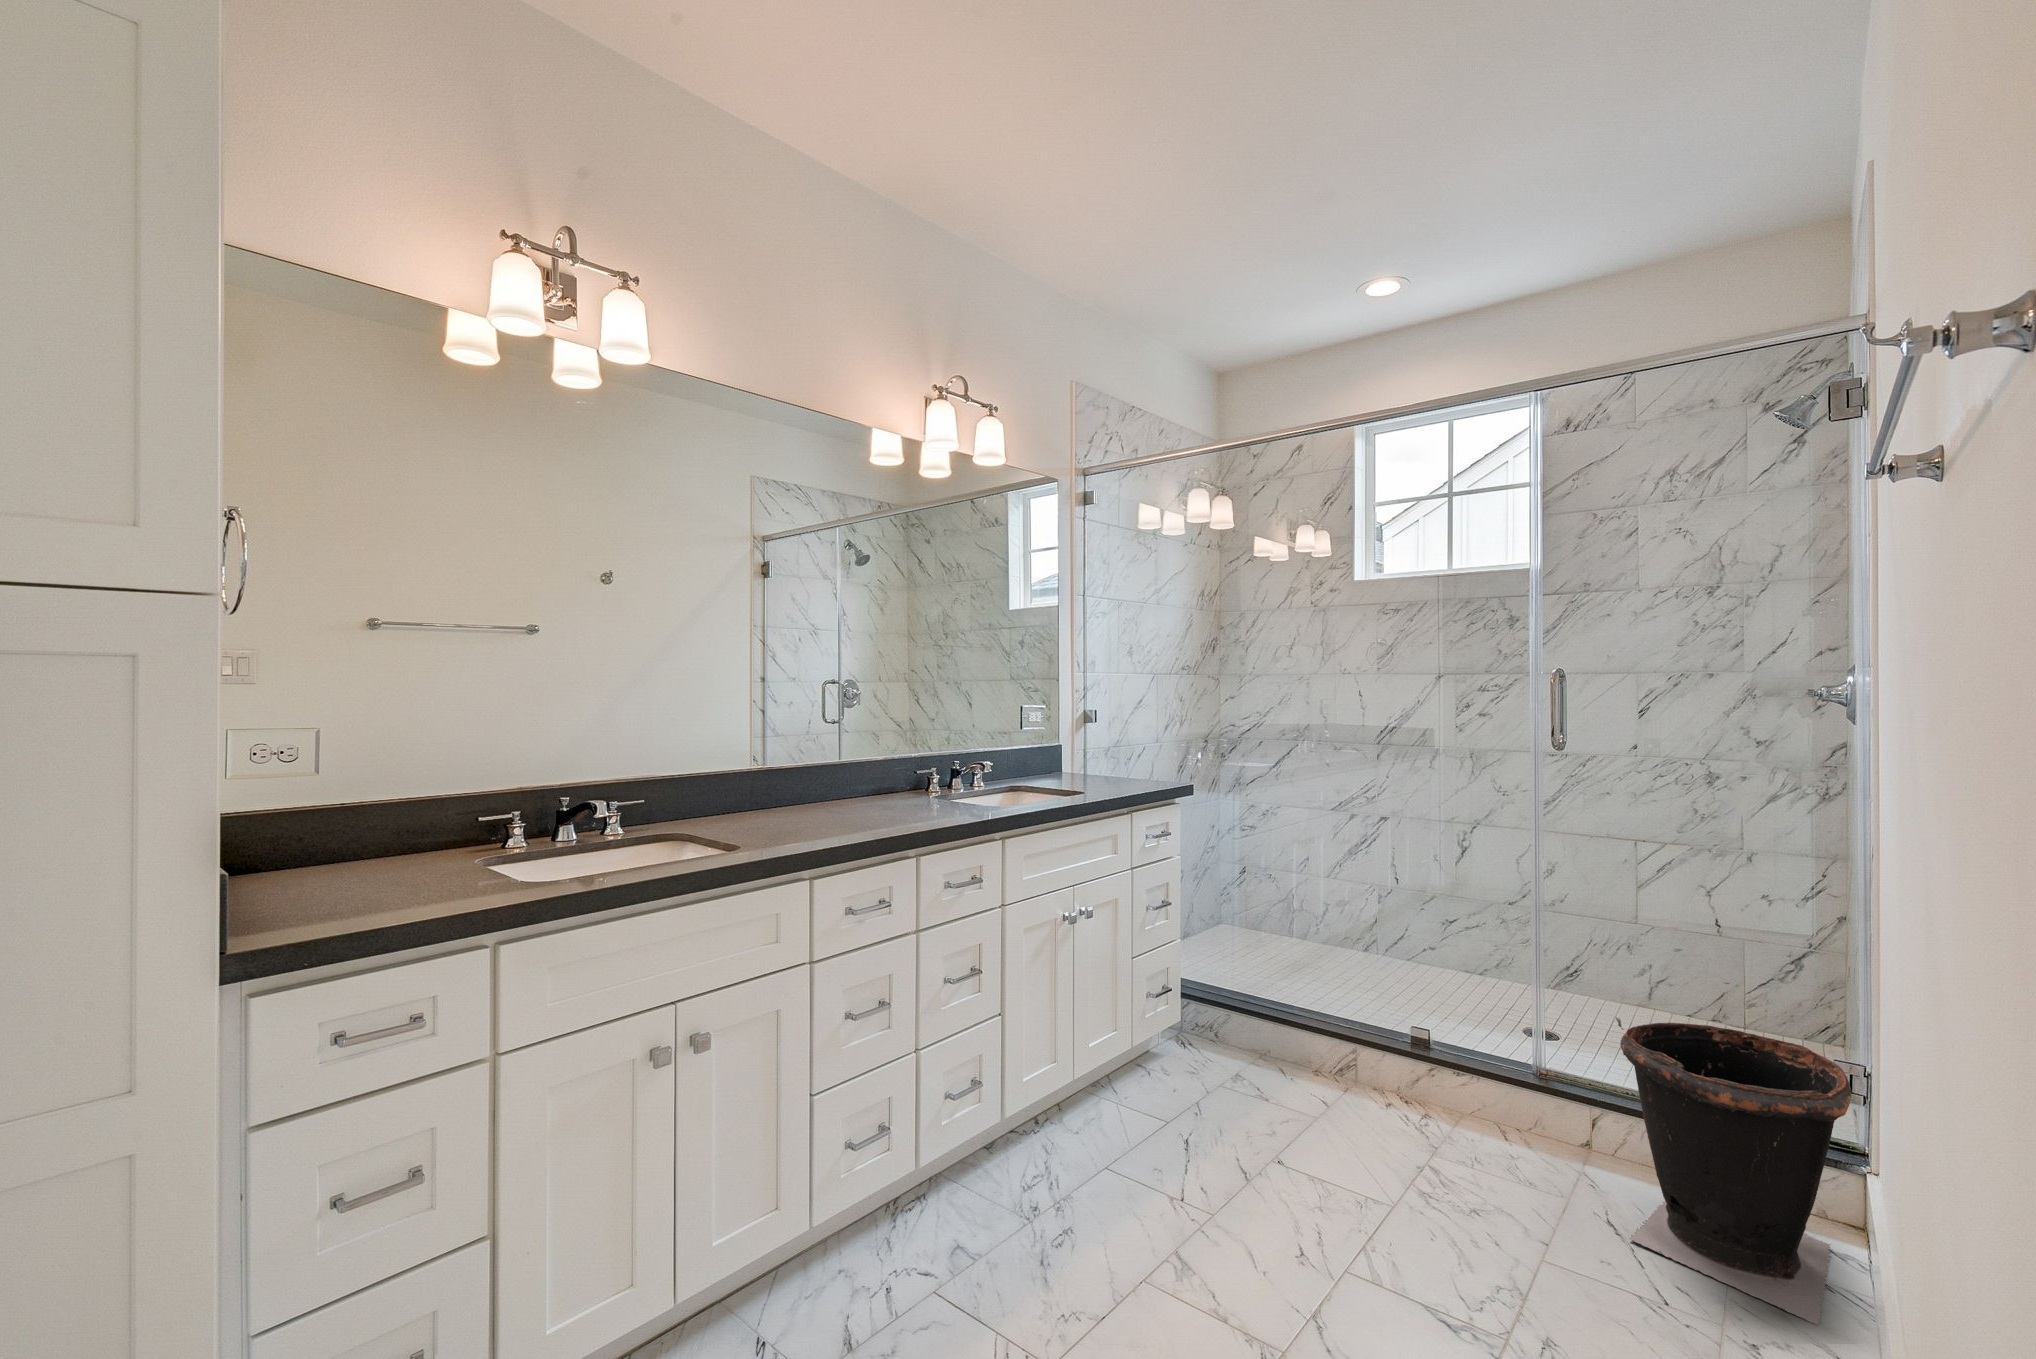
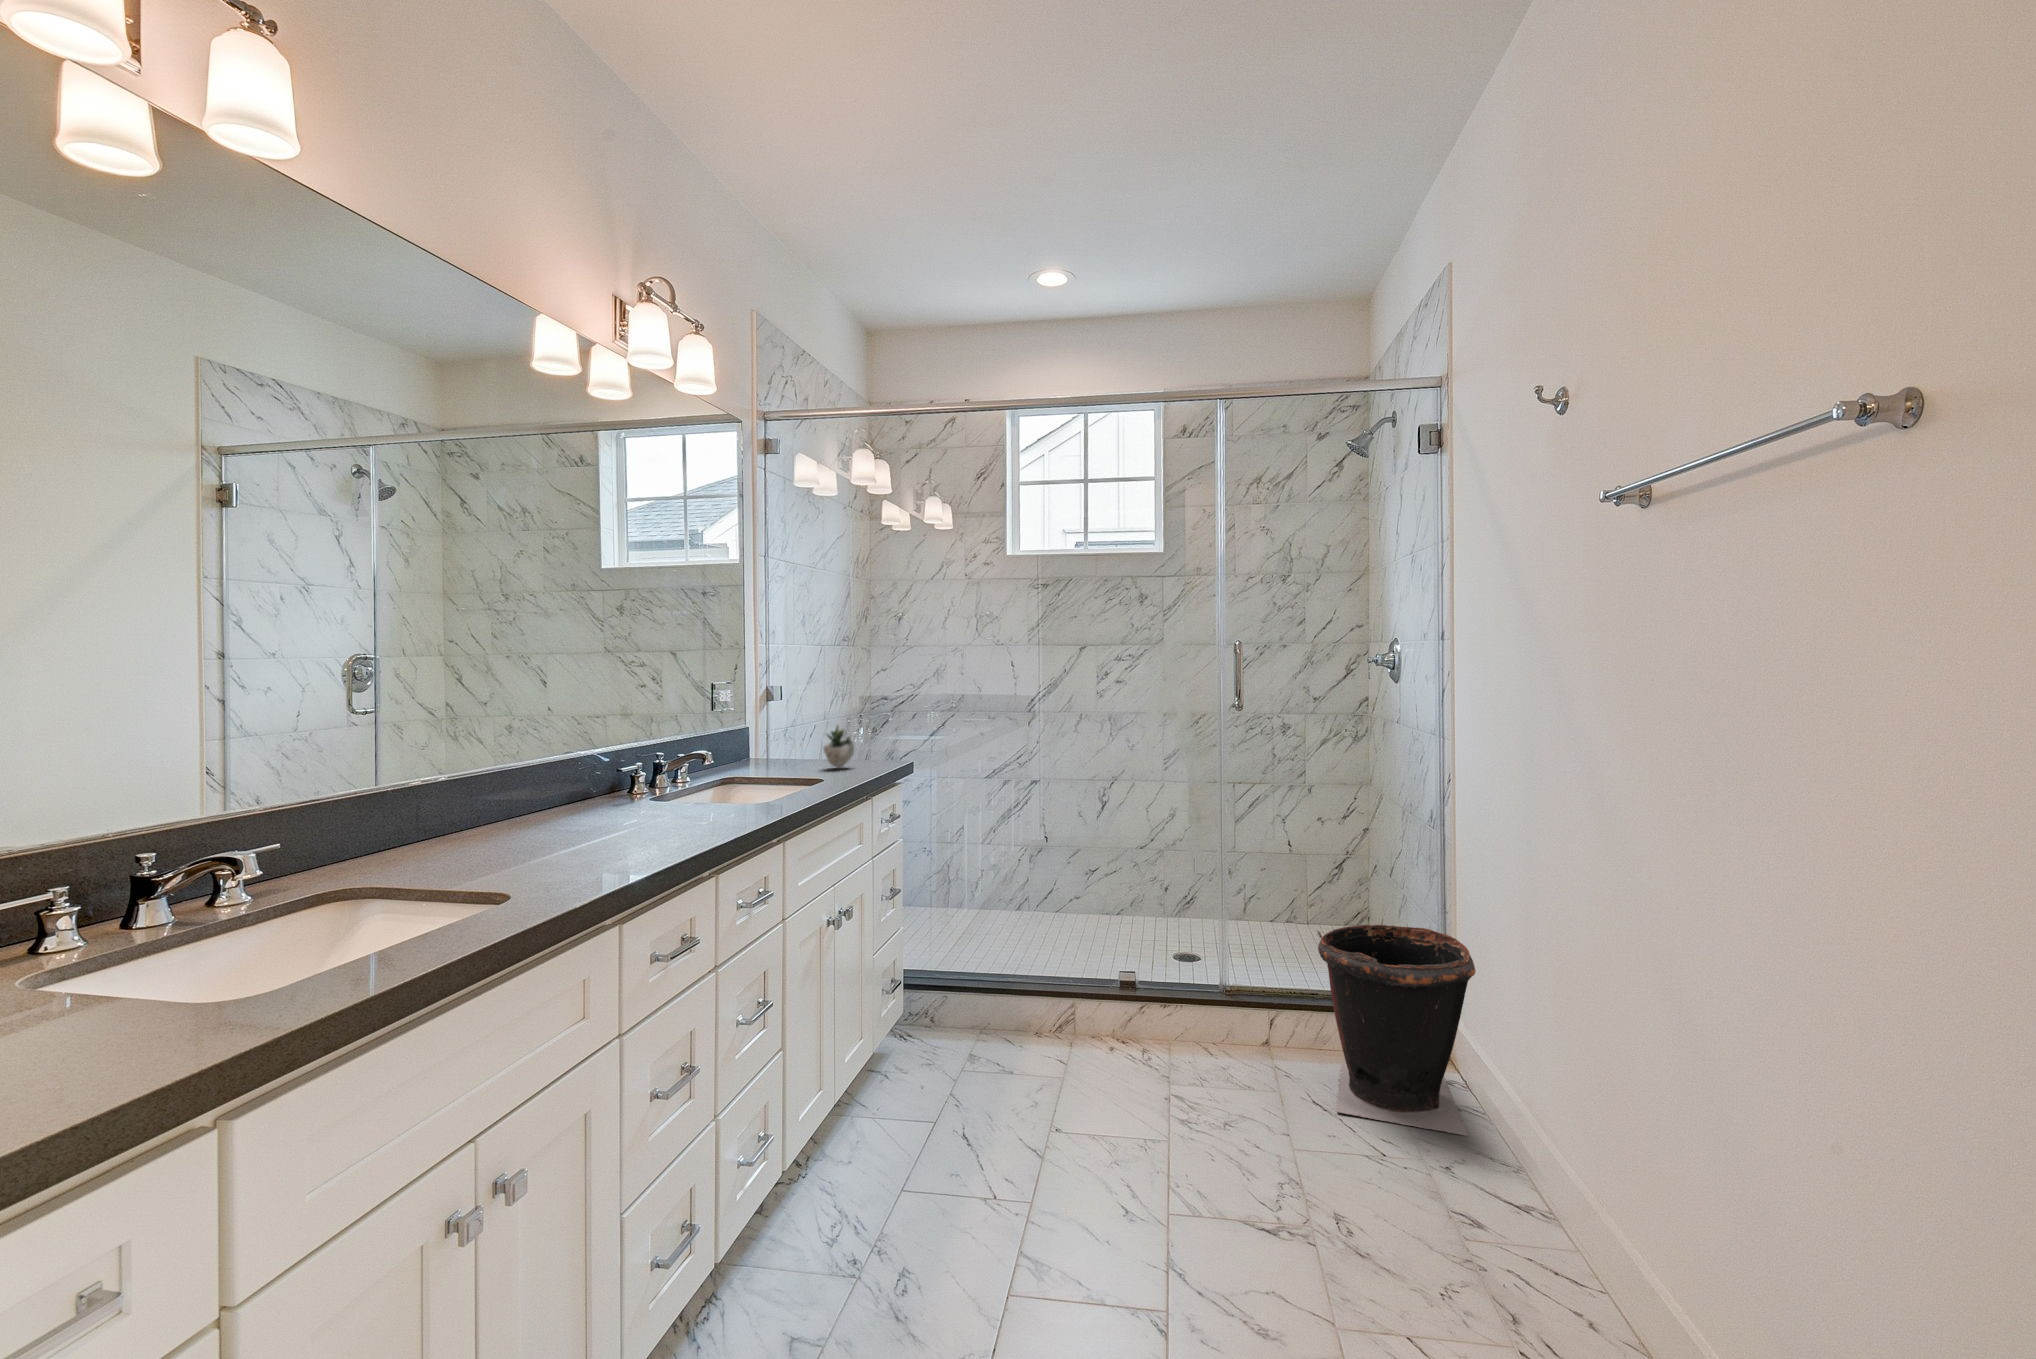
succulent plant: none [1106,747,1151,787] -> present [824,726,854,768]

